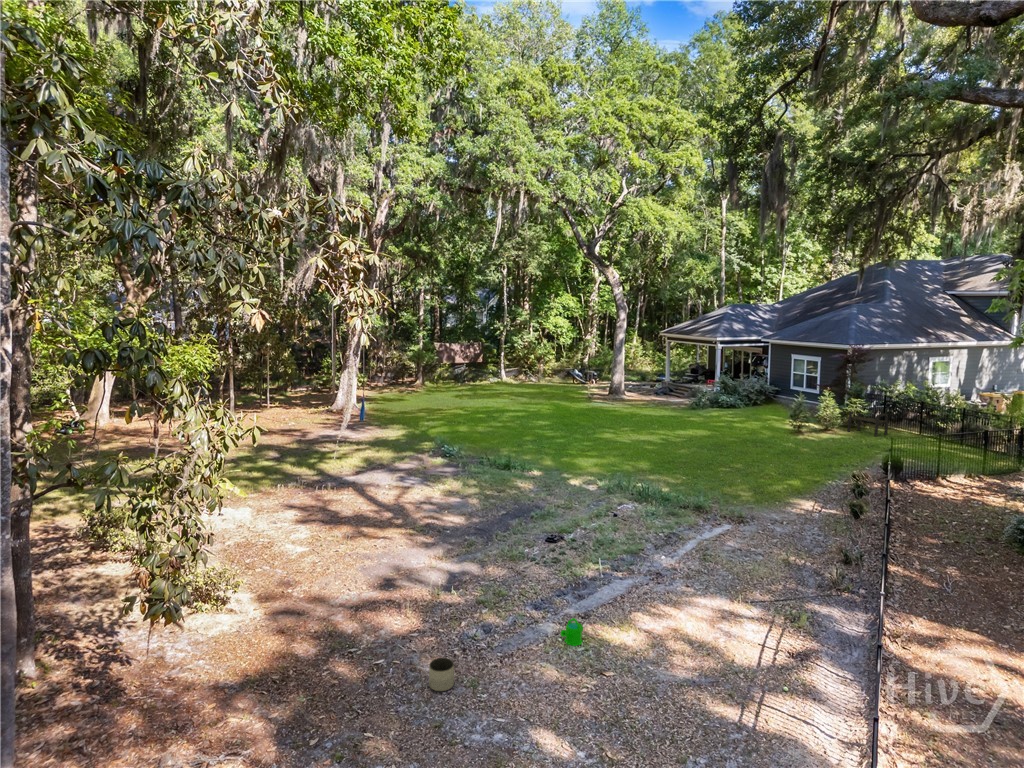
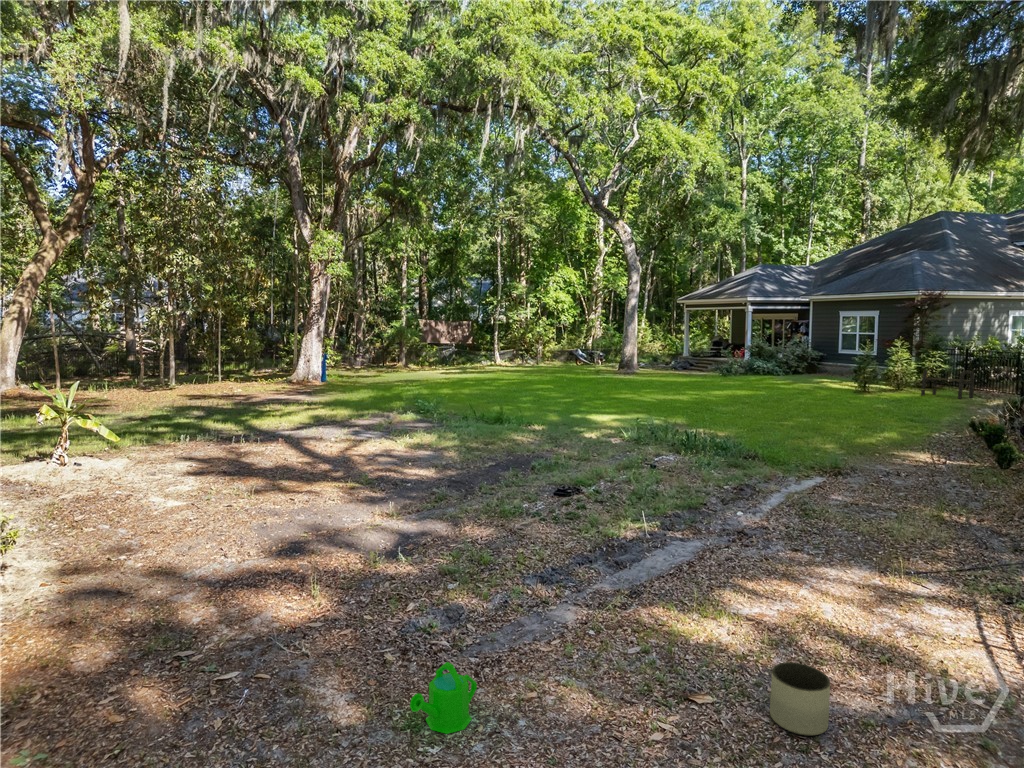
watering can: present [561,618,584,646] -> present [410,662,477,734]
planter: present [429,658,454,691] -> present [770,662,830,736]

